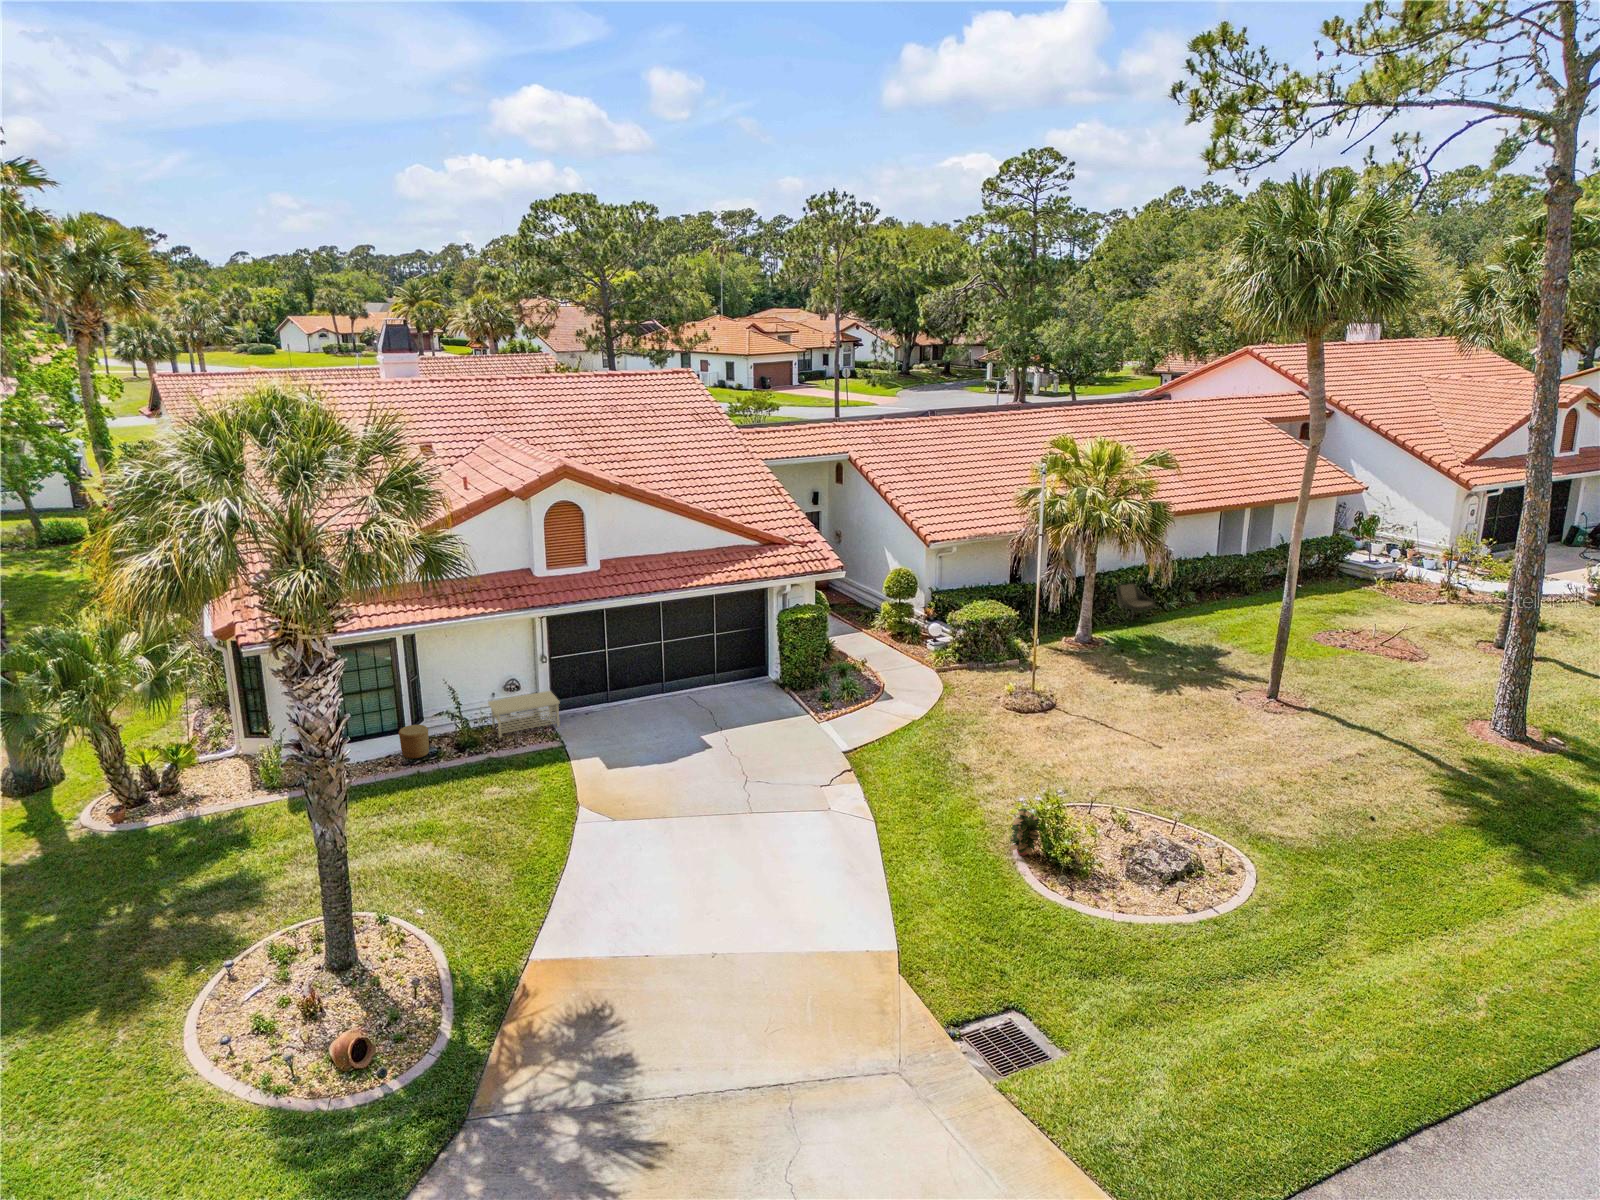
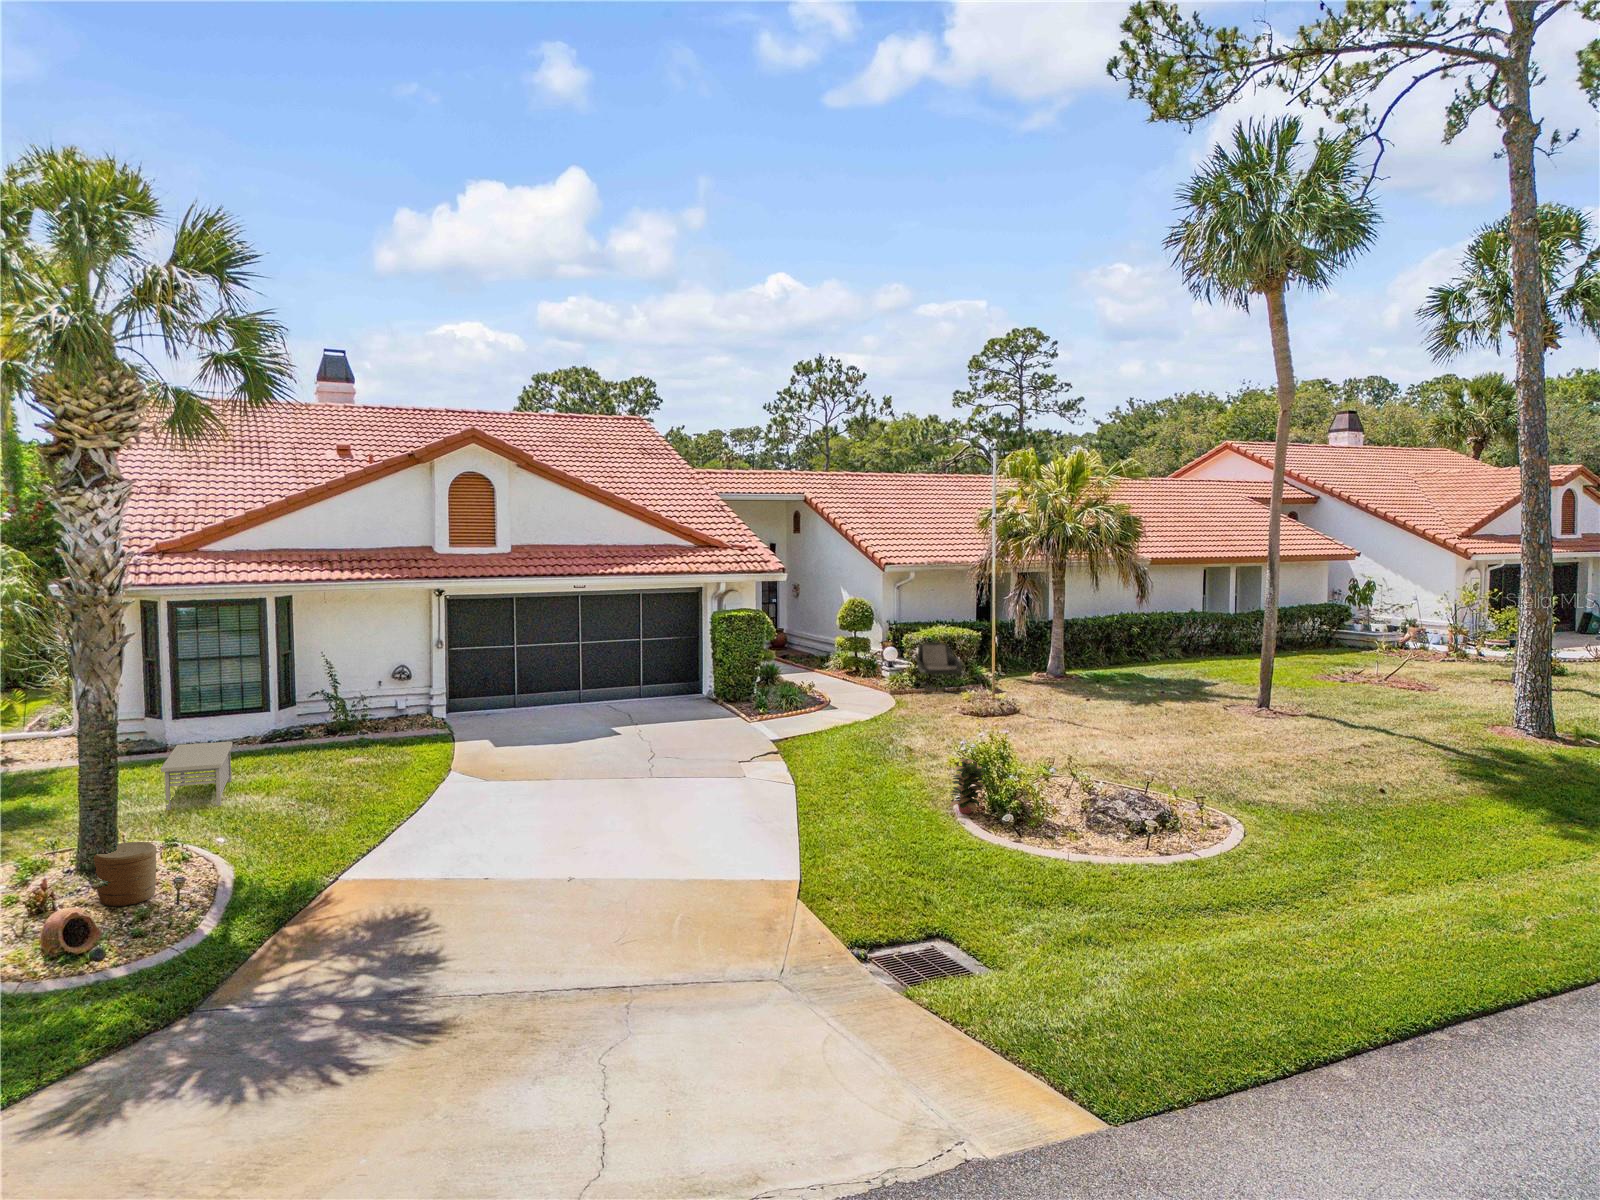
lounge chair: present [1114,584,1155,621] -> present [916,642,962,694]
storage bench: present [488,691,560,738] -> present [161,742,232,810]
woven basket: present [399,725,429,759] -> present [94,842,157,907]

